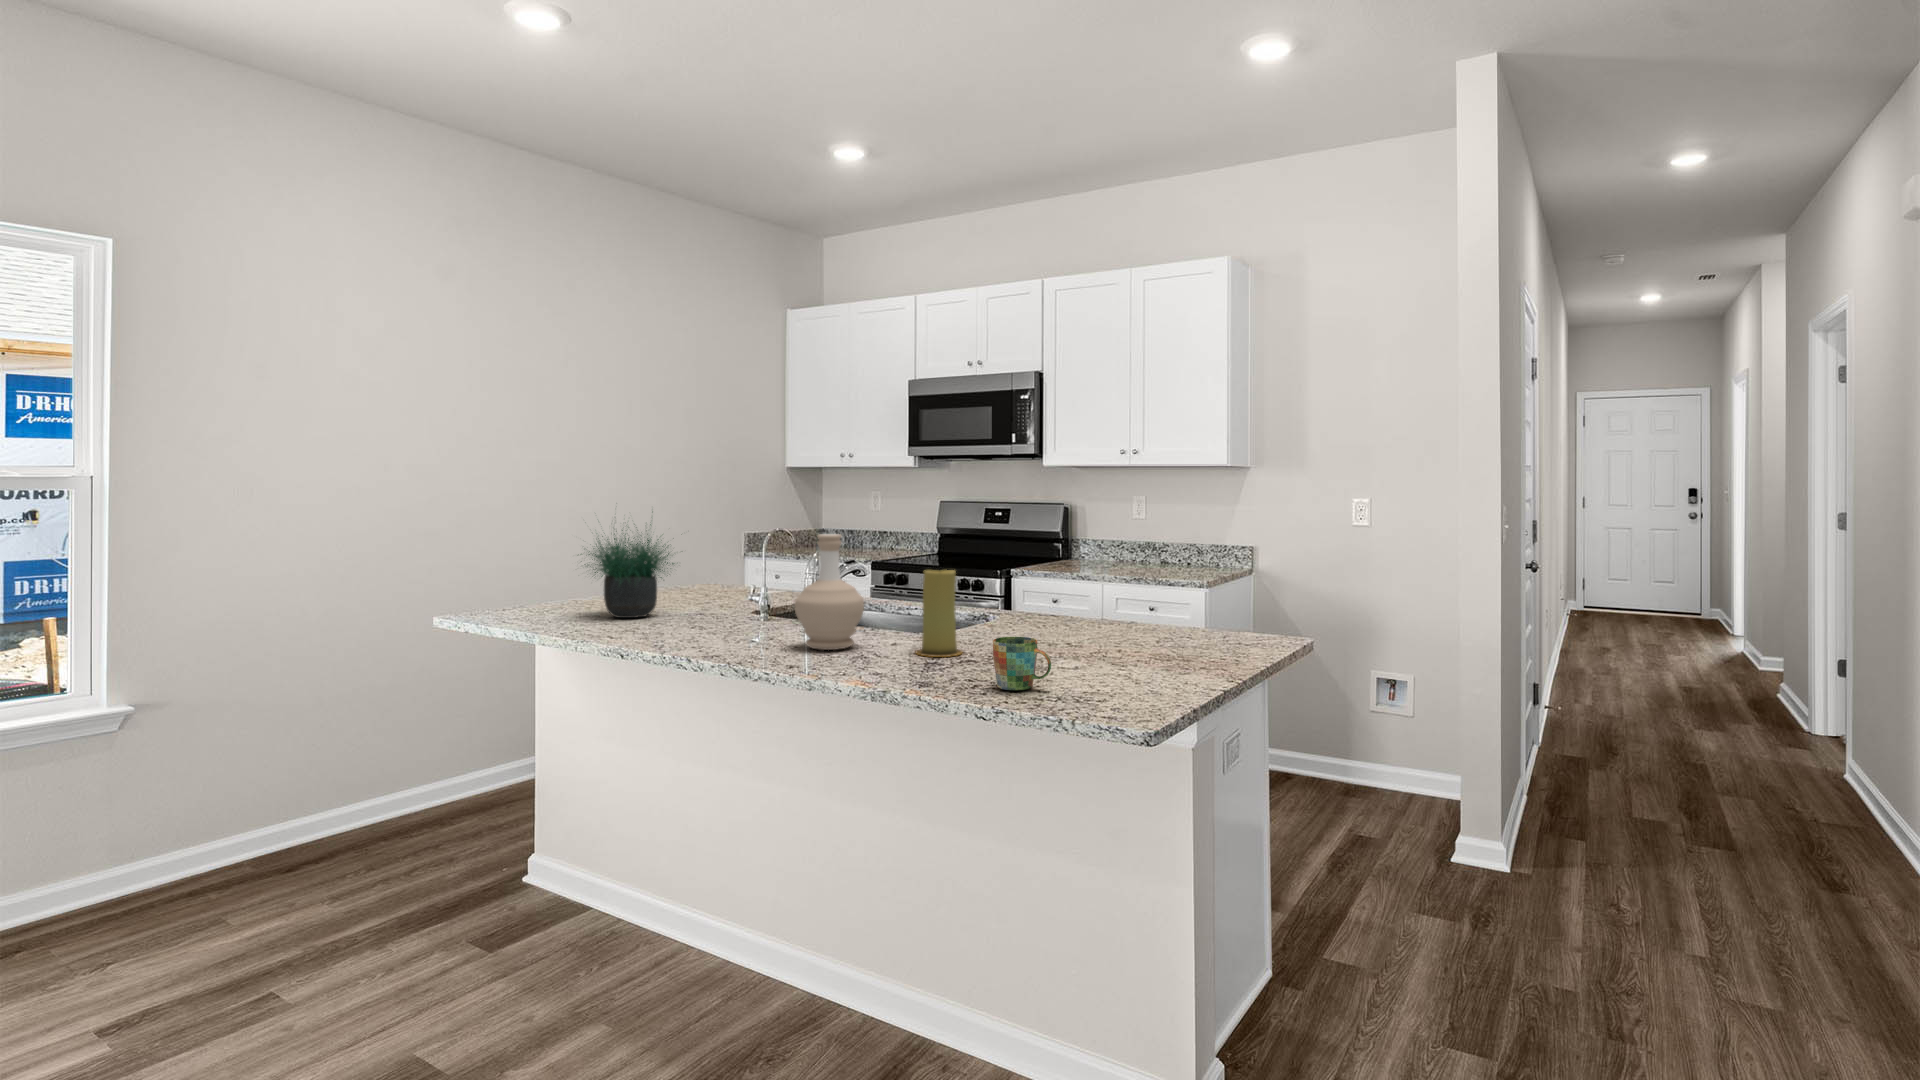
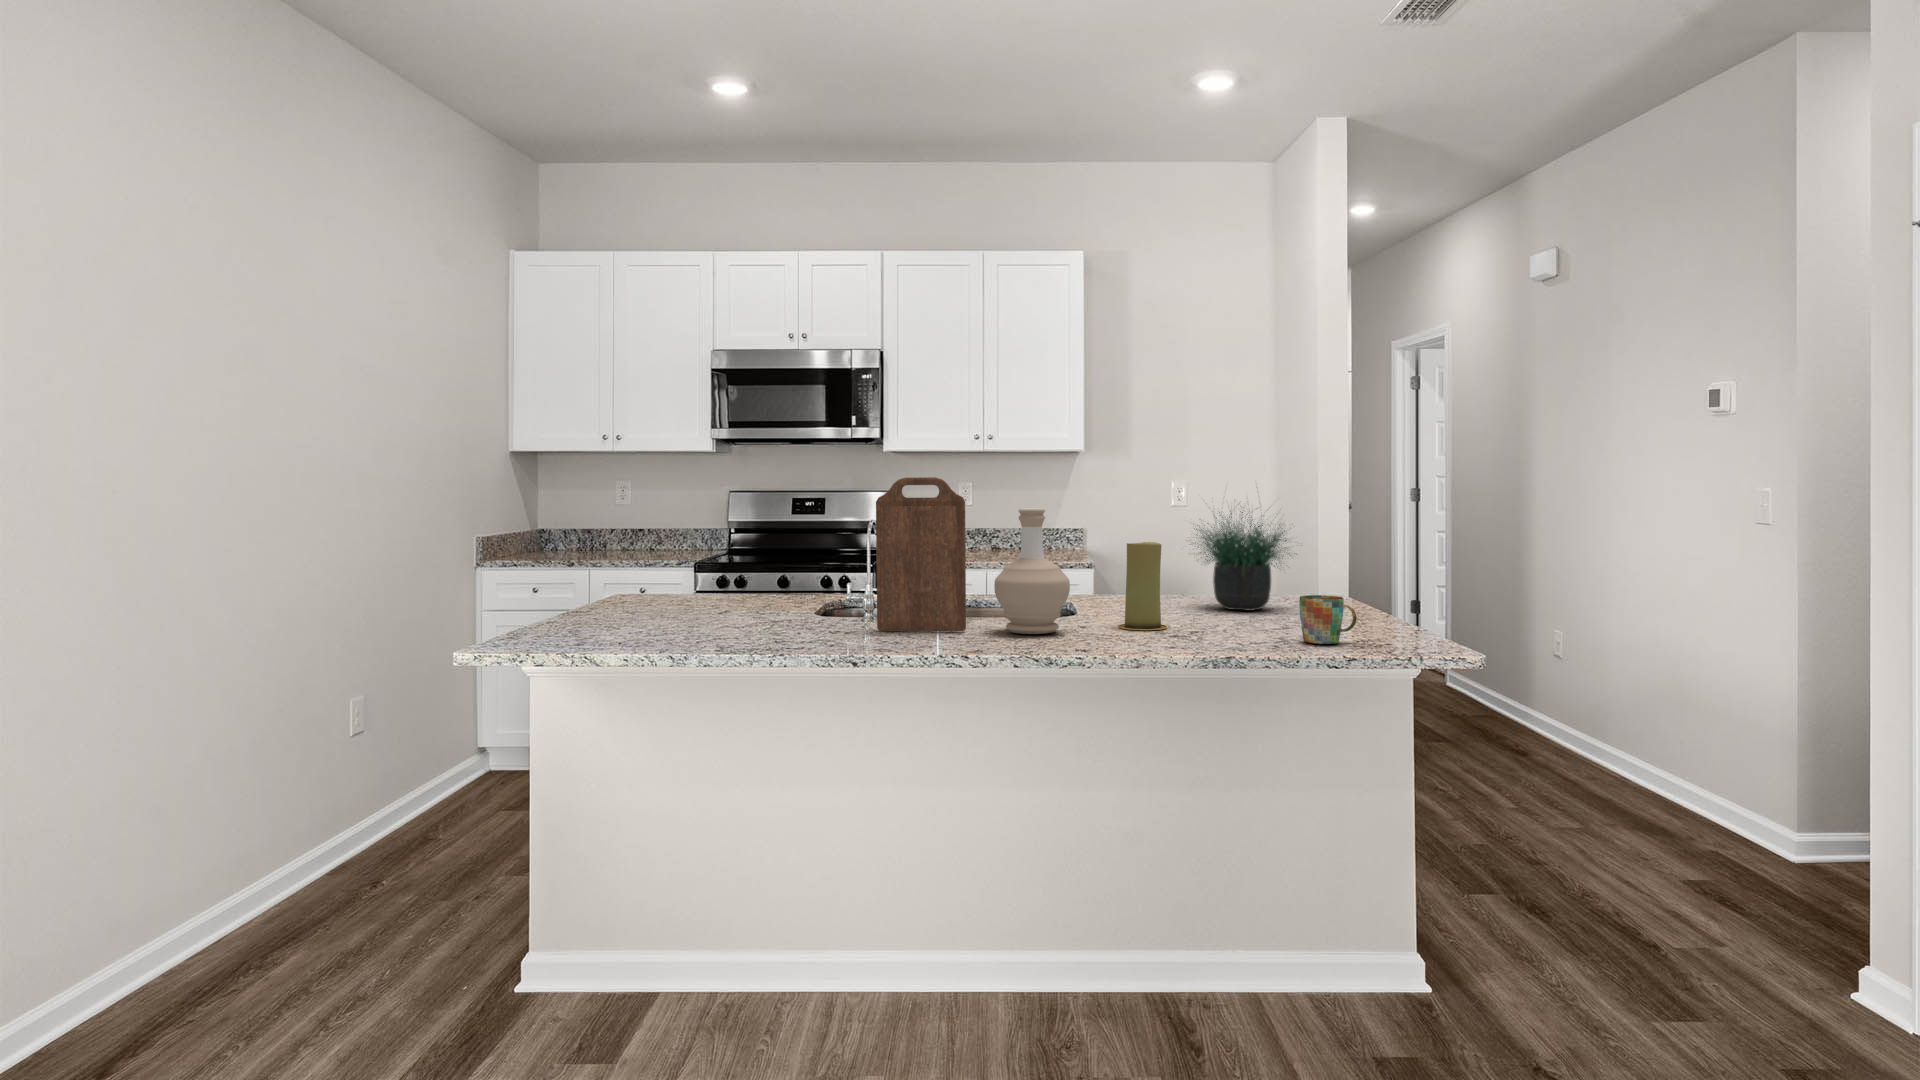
cutting board: none [730,504,788,641] -> present [876,477,966,631]
potted plant: present [588,524,674,618] -> present [1196,504,1291,611]

